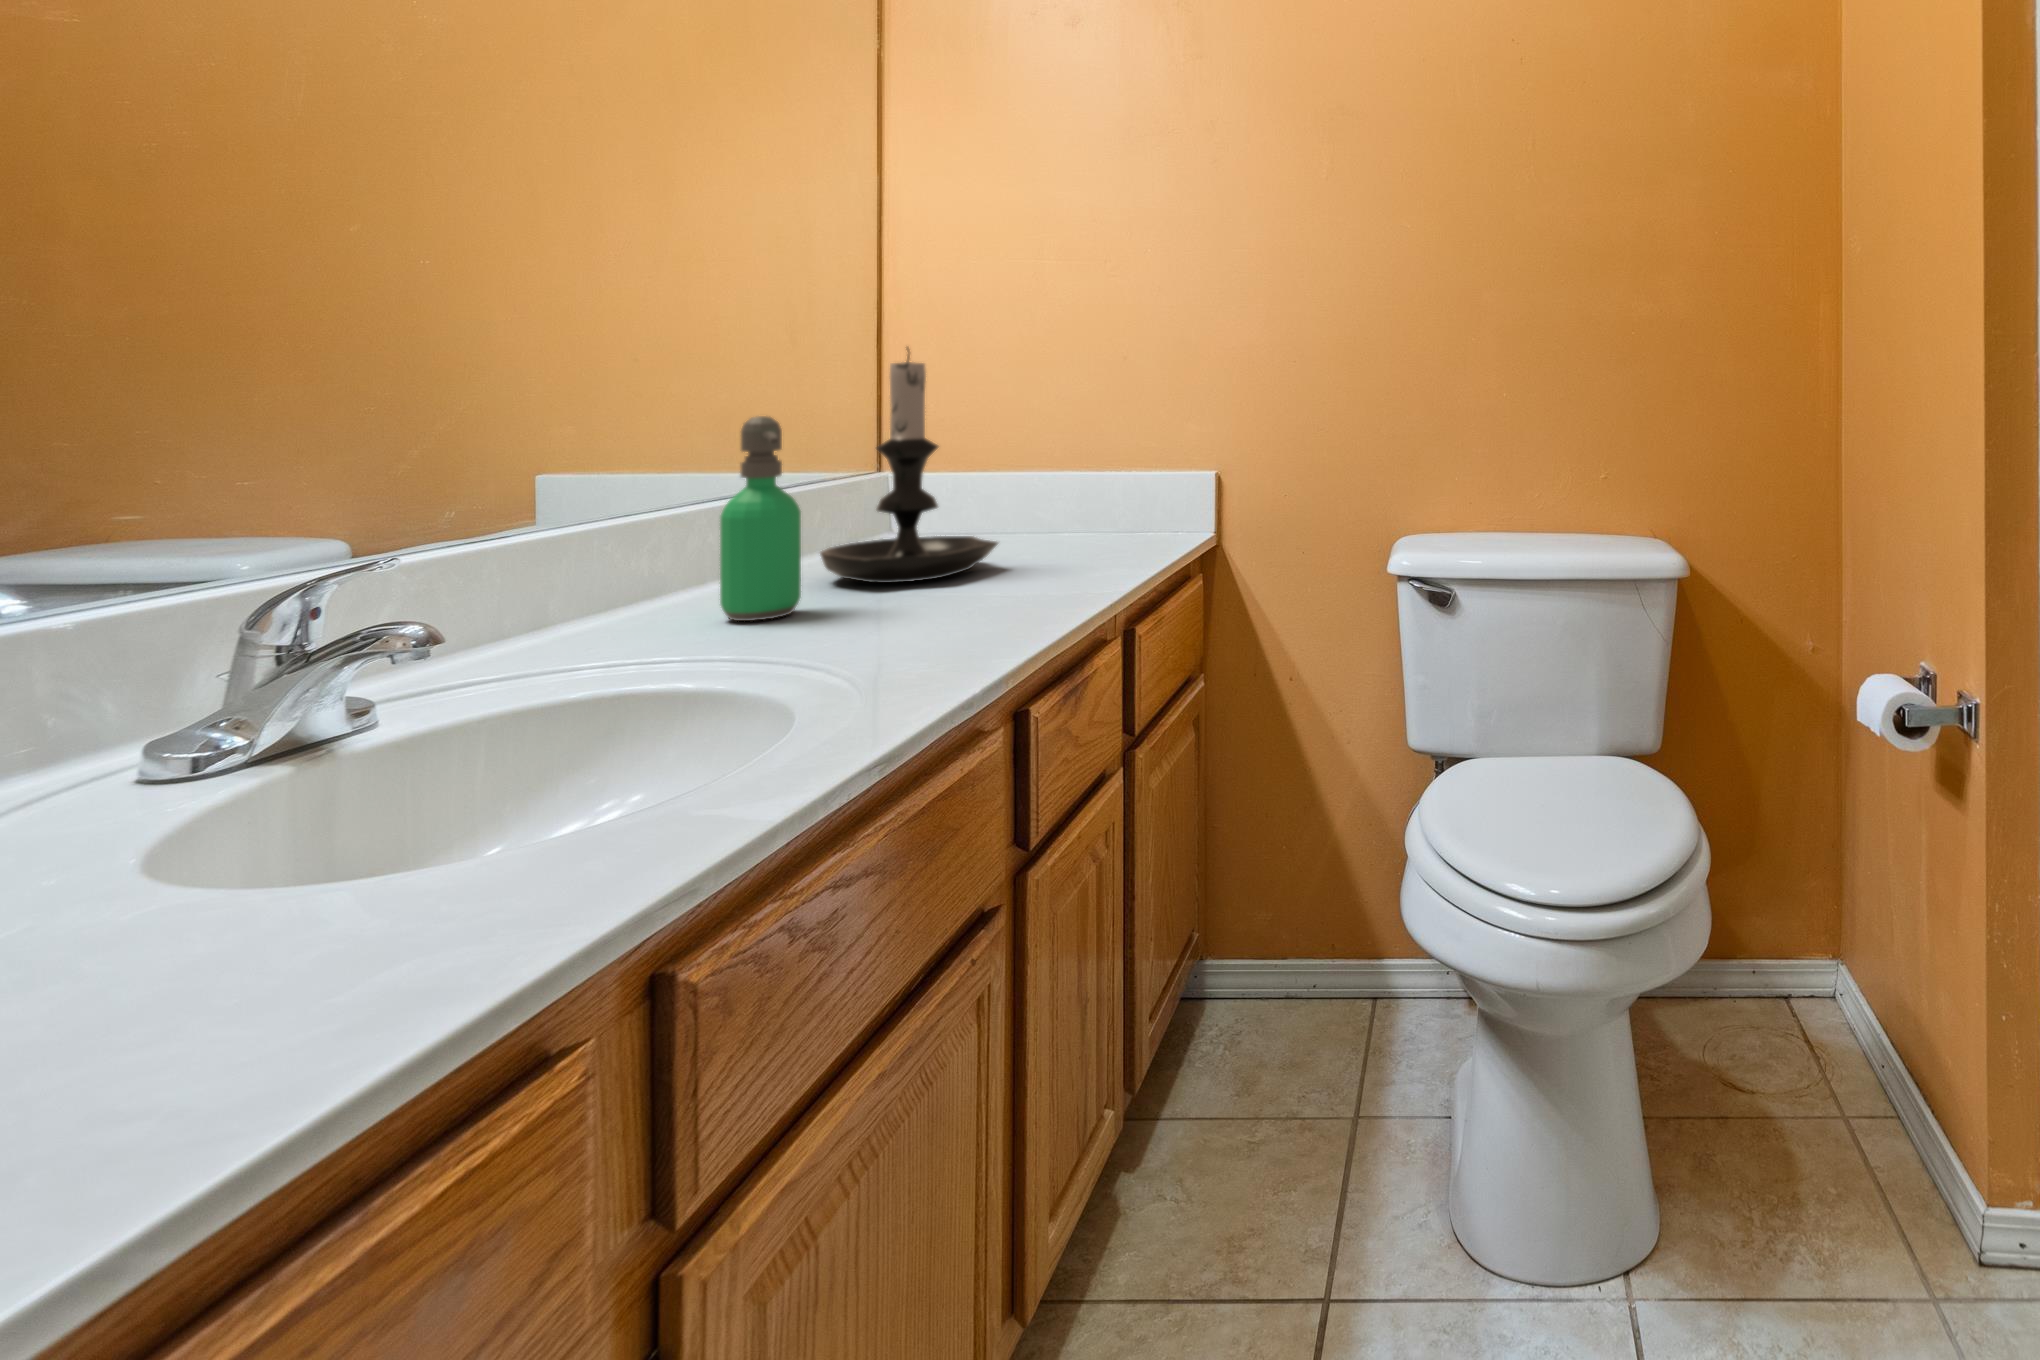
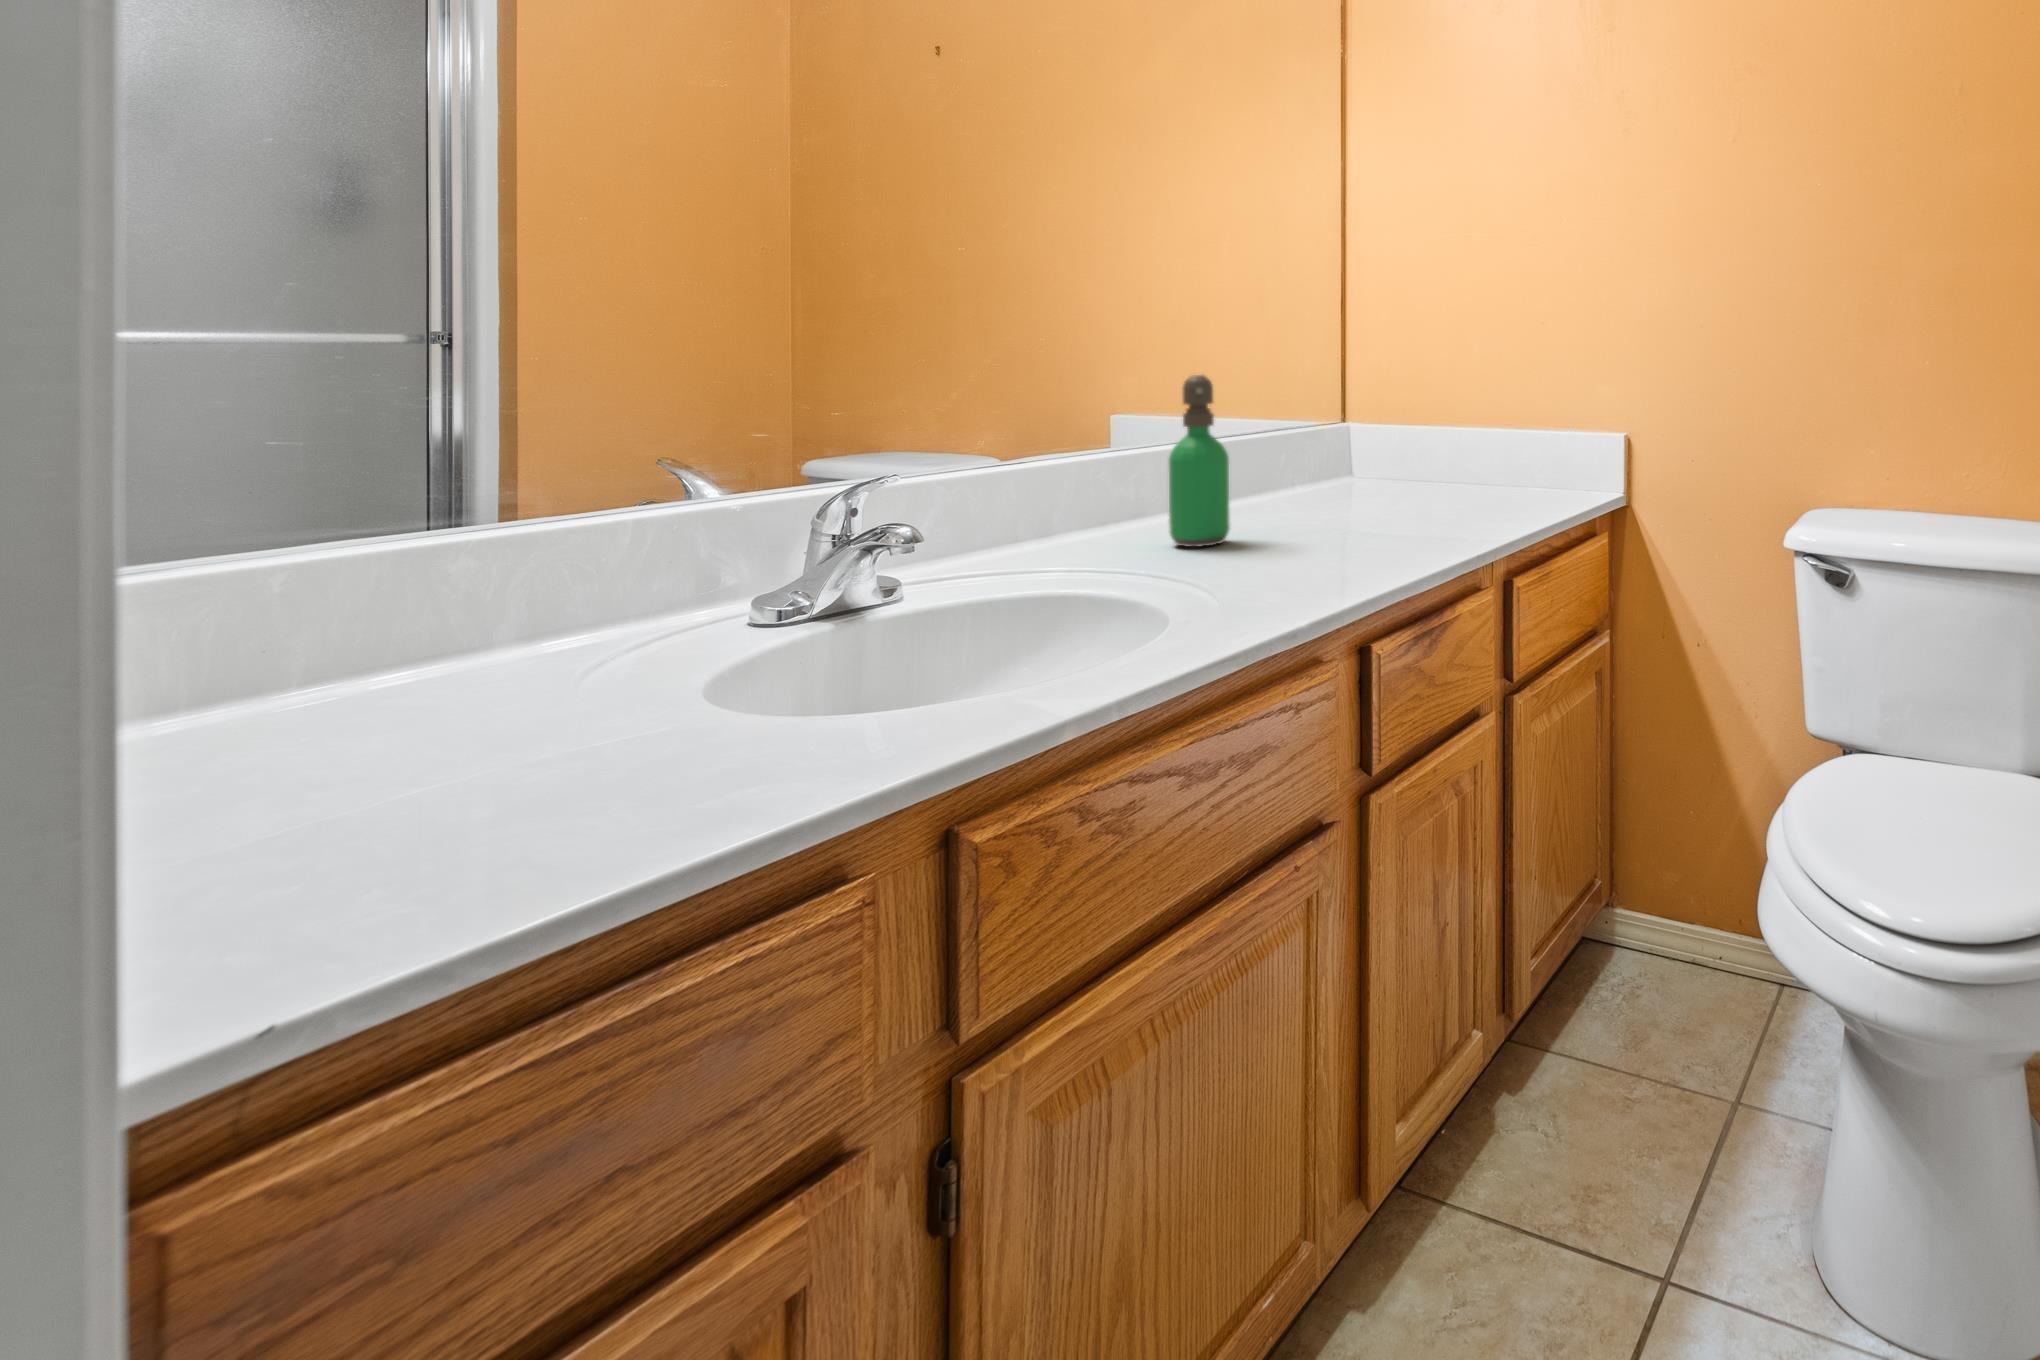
candle holder: present [820,348,998,583] -> none [1263,315,1407,523]

